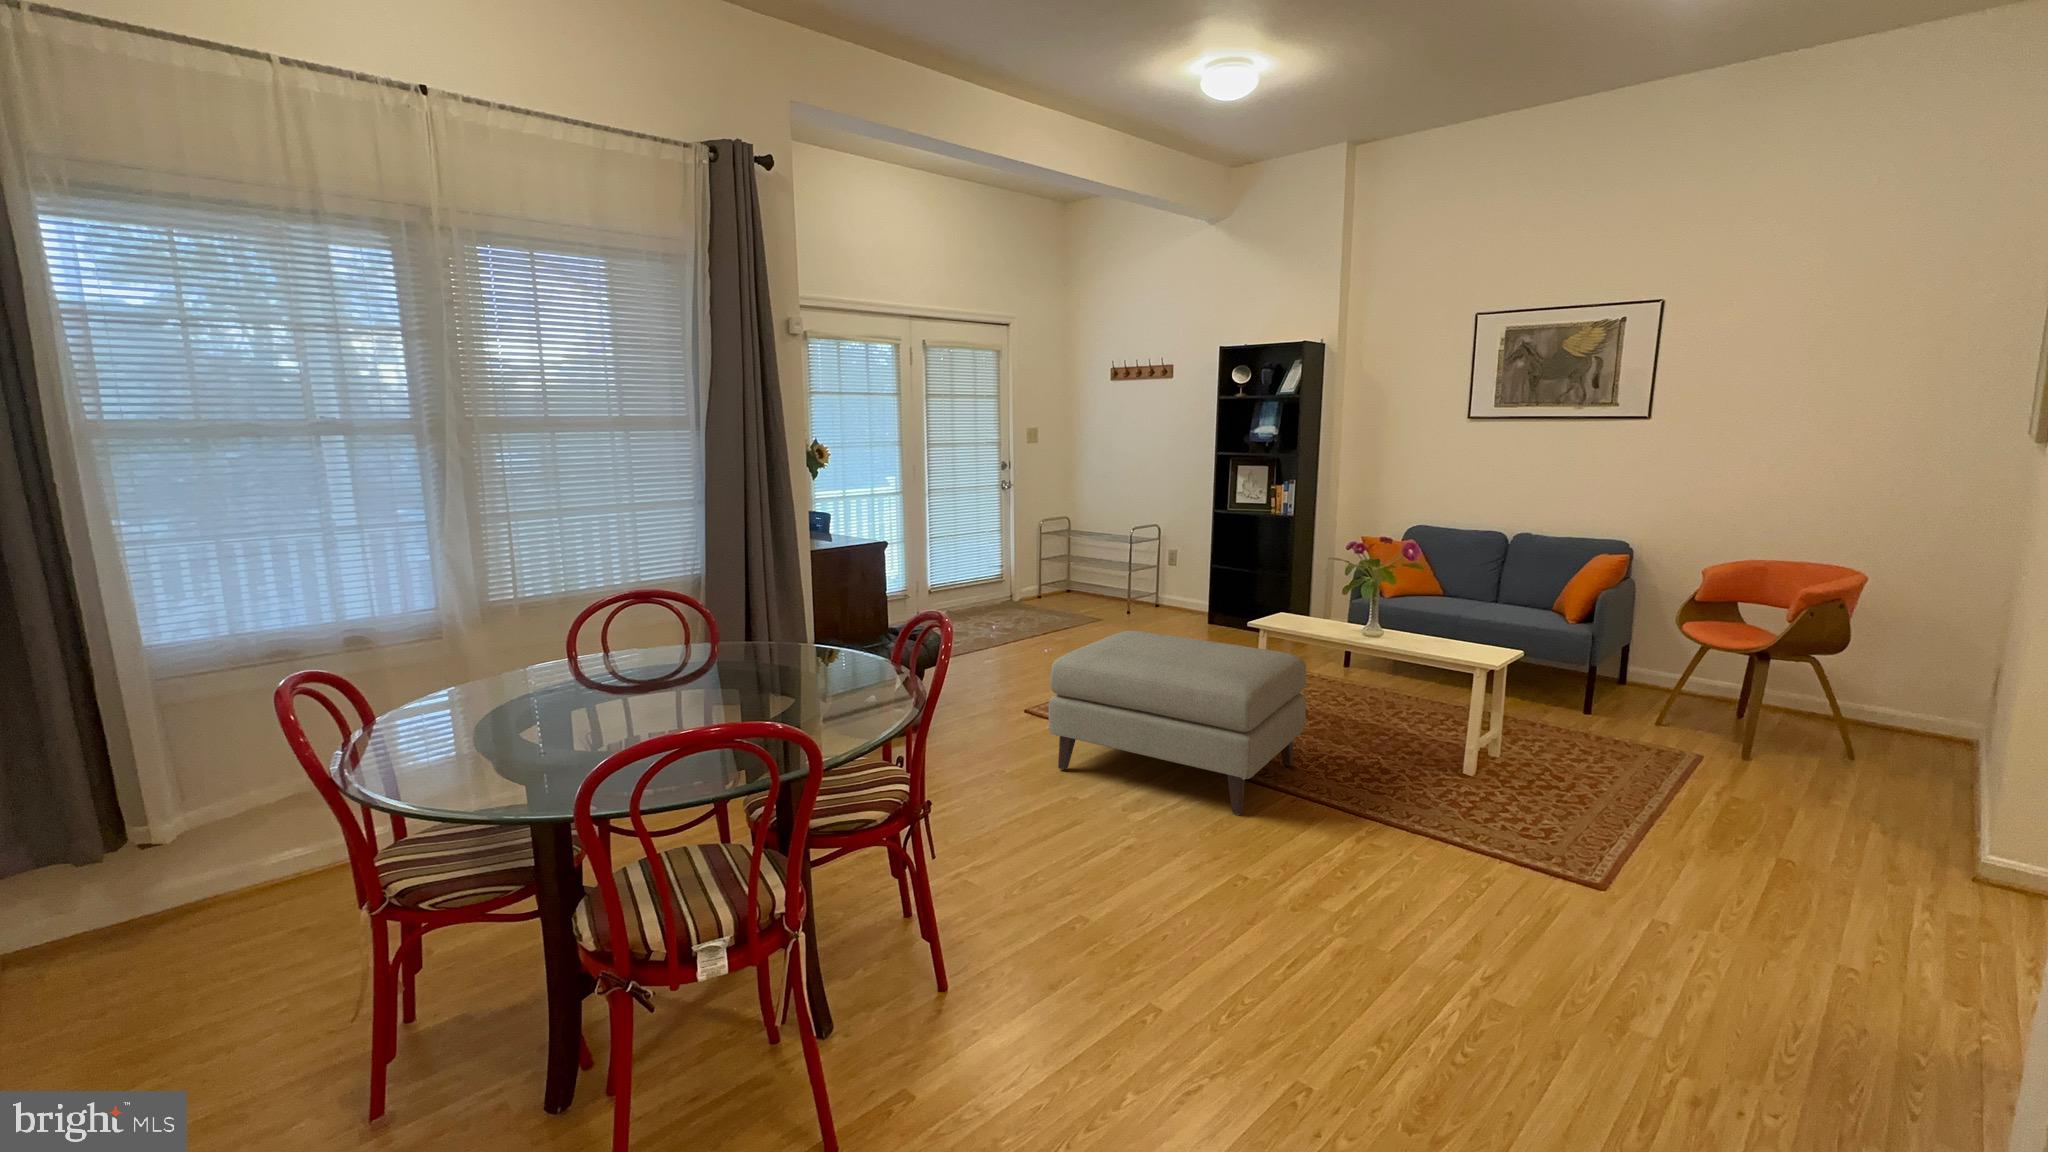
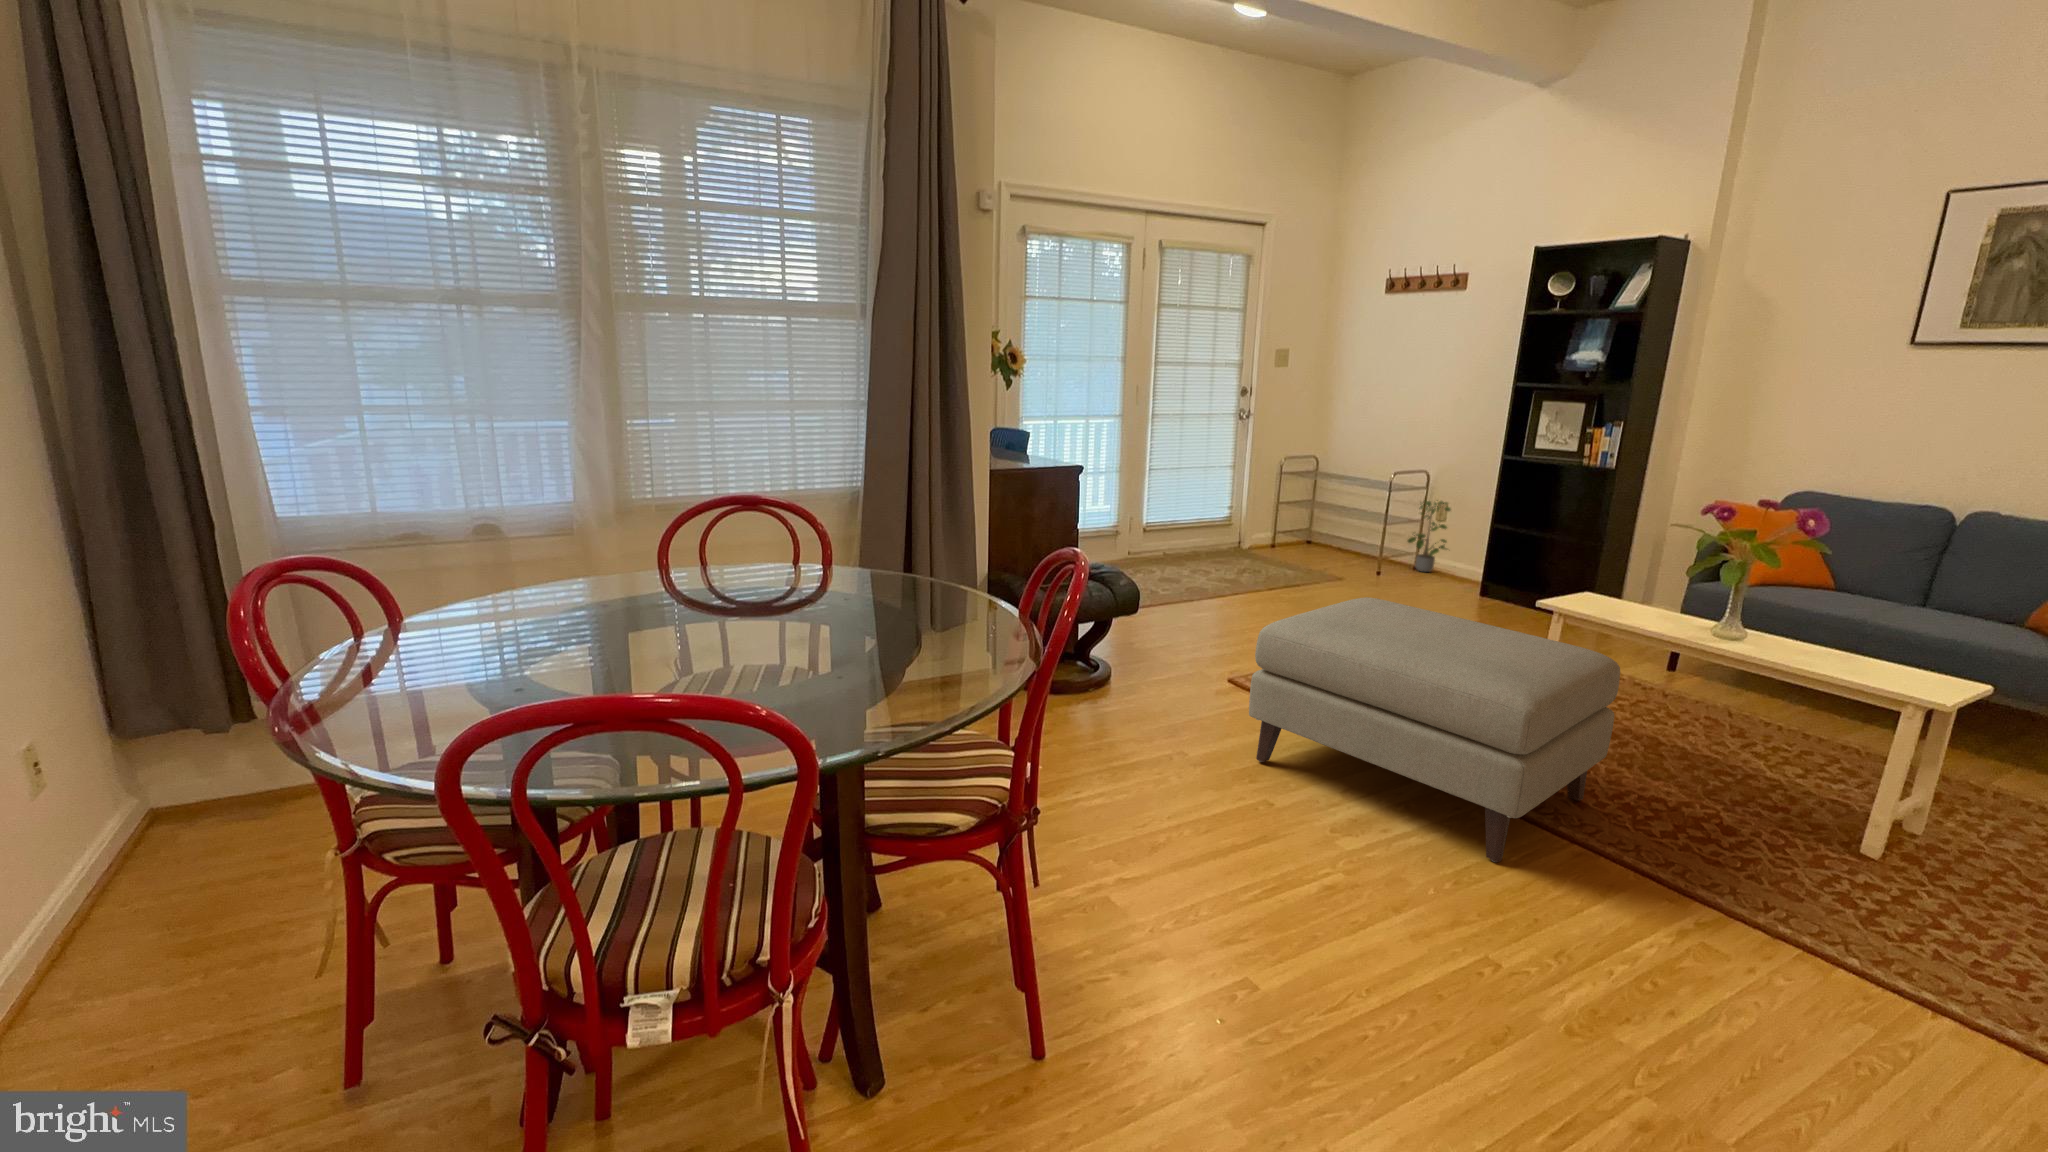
potted plant: none [1149,547,1184,609] -> present [1408,500,1451,572]

